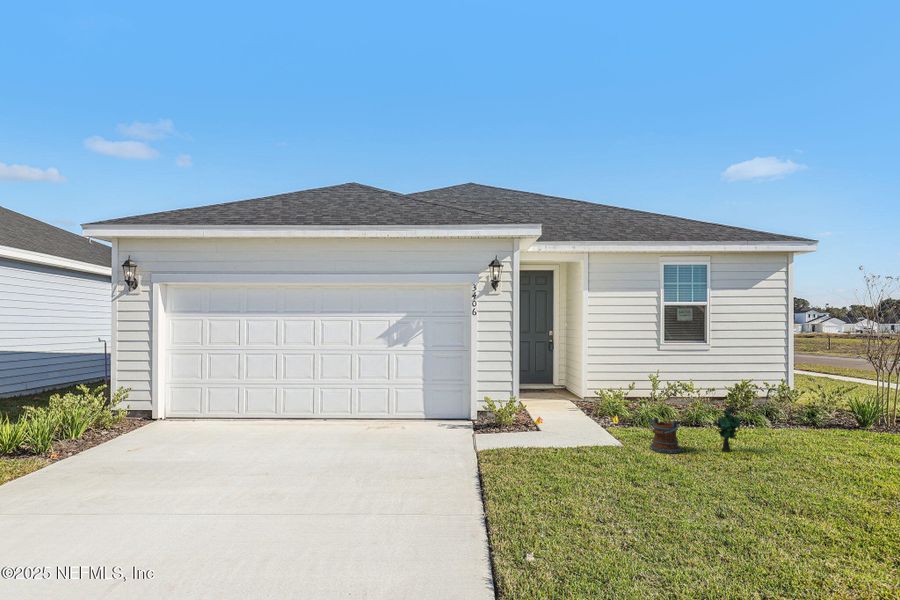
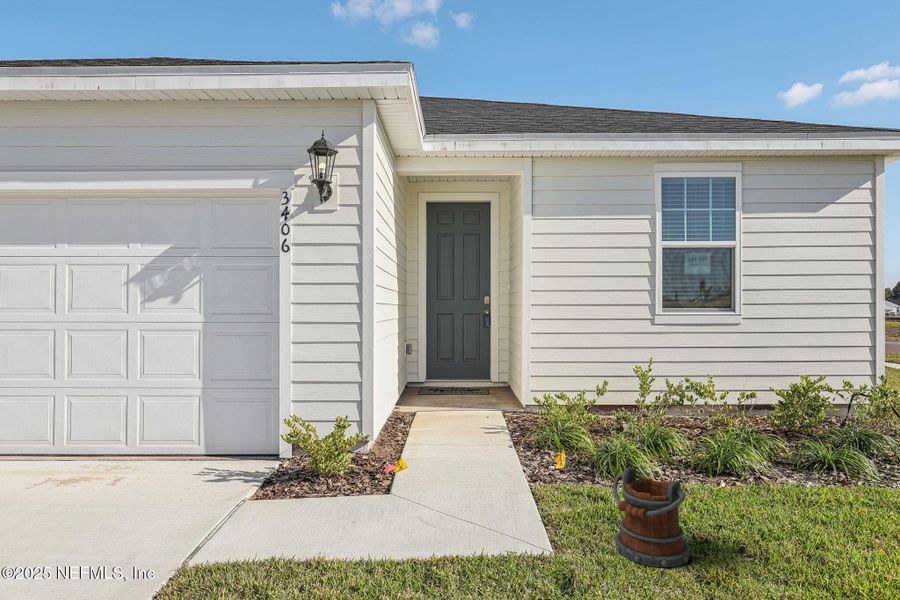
decorative plant: present [713,407,741,452] -> none [766,444,843,558]

